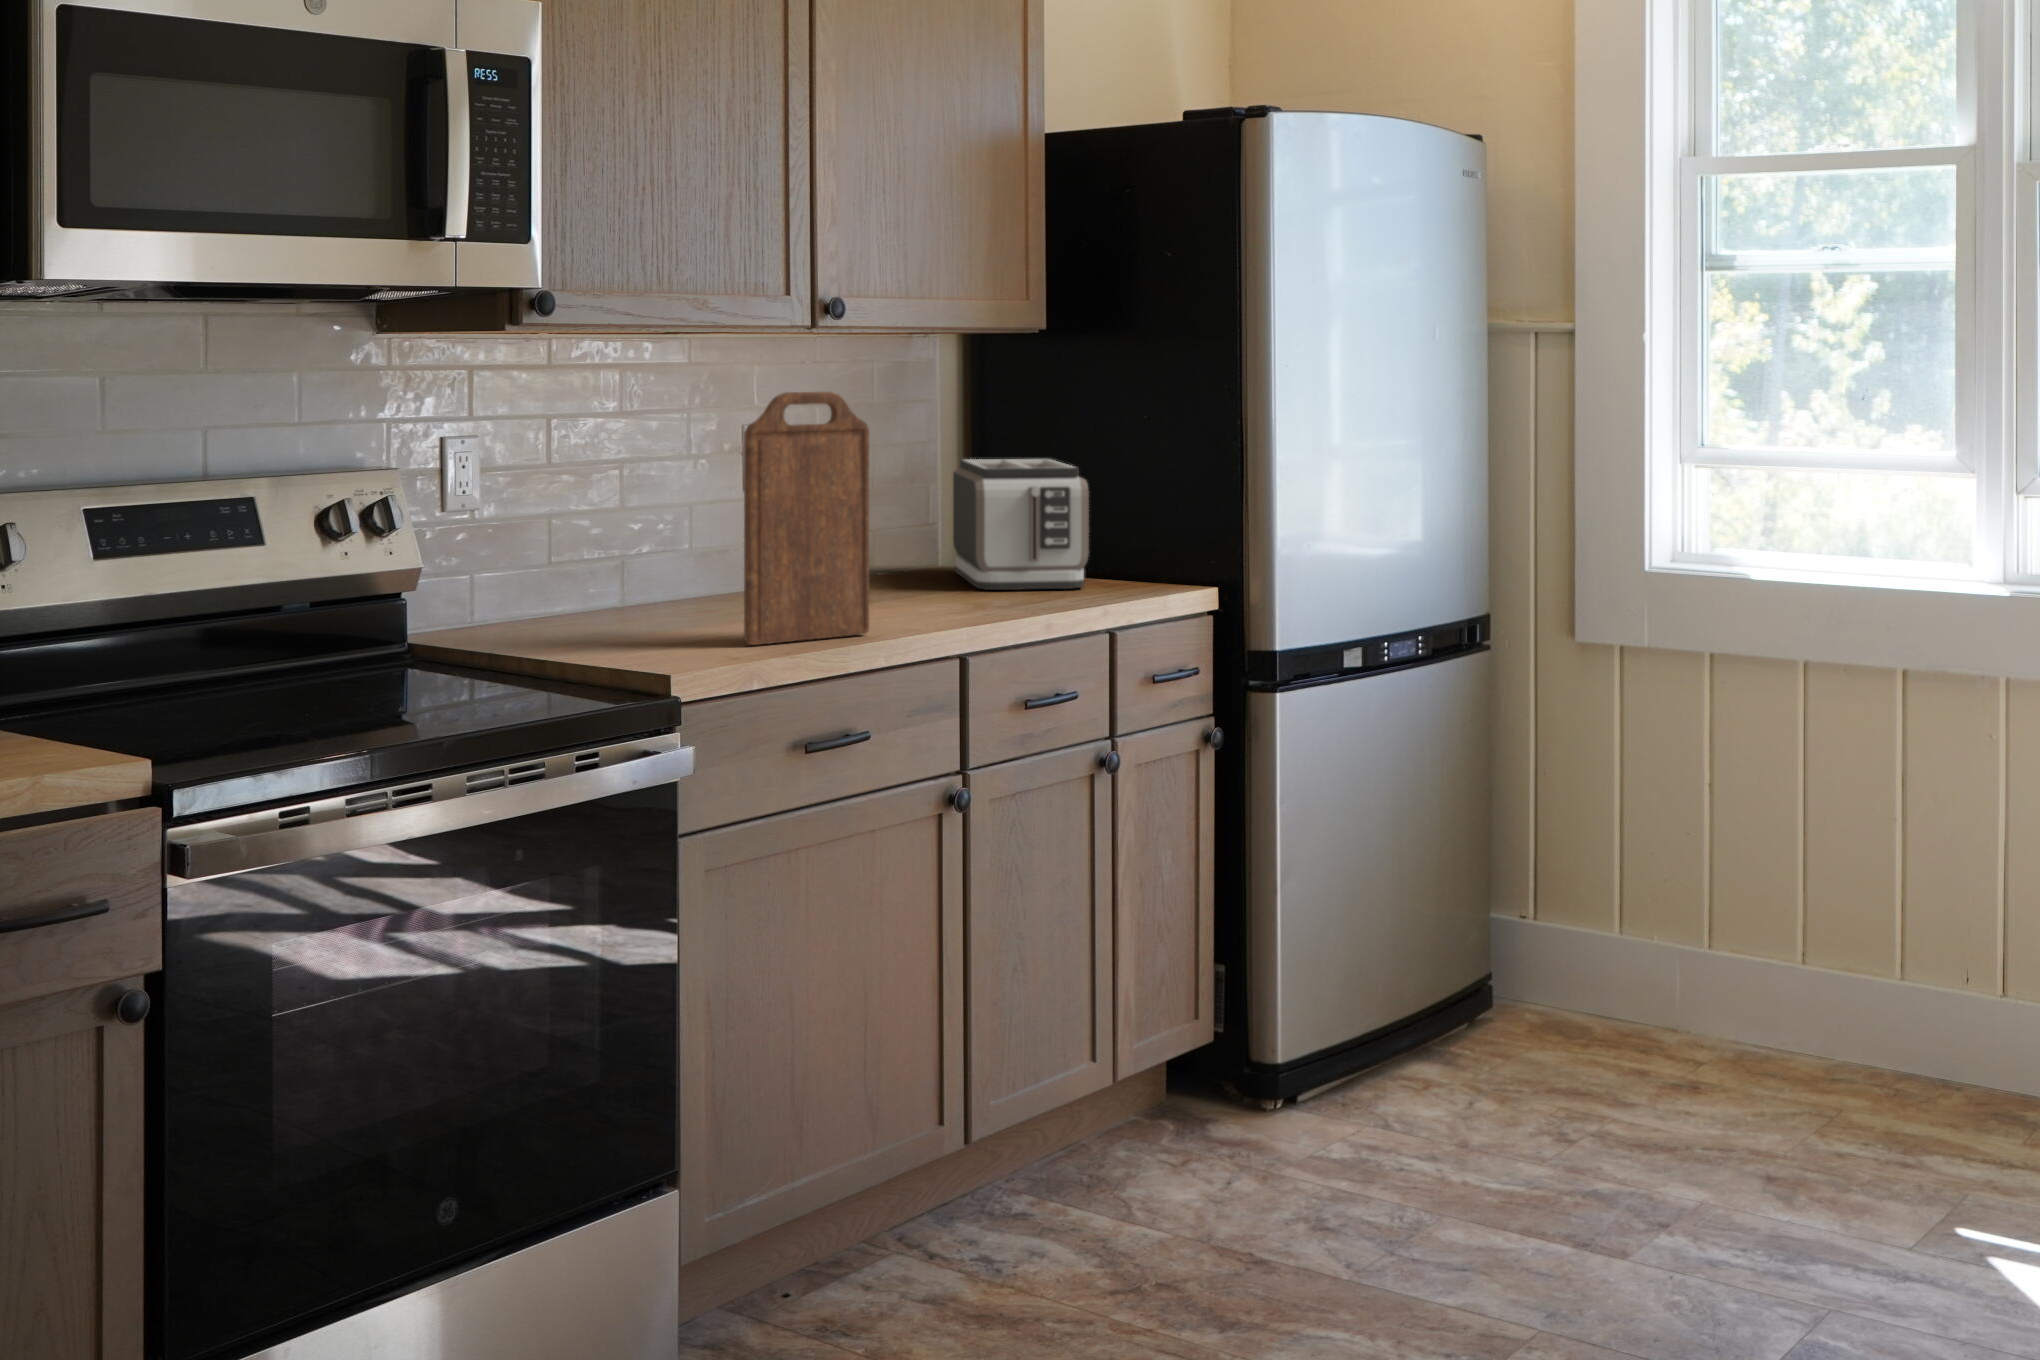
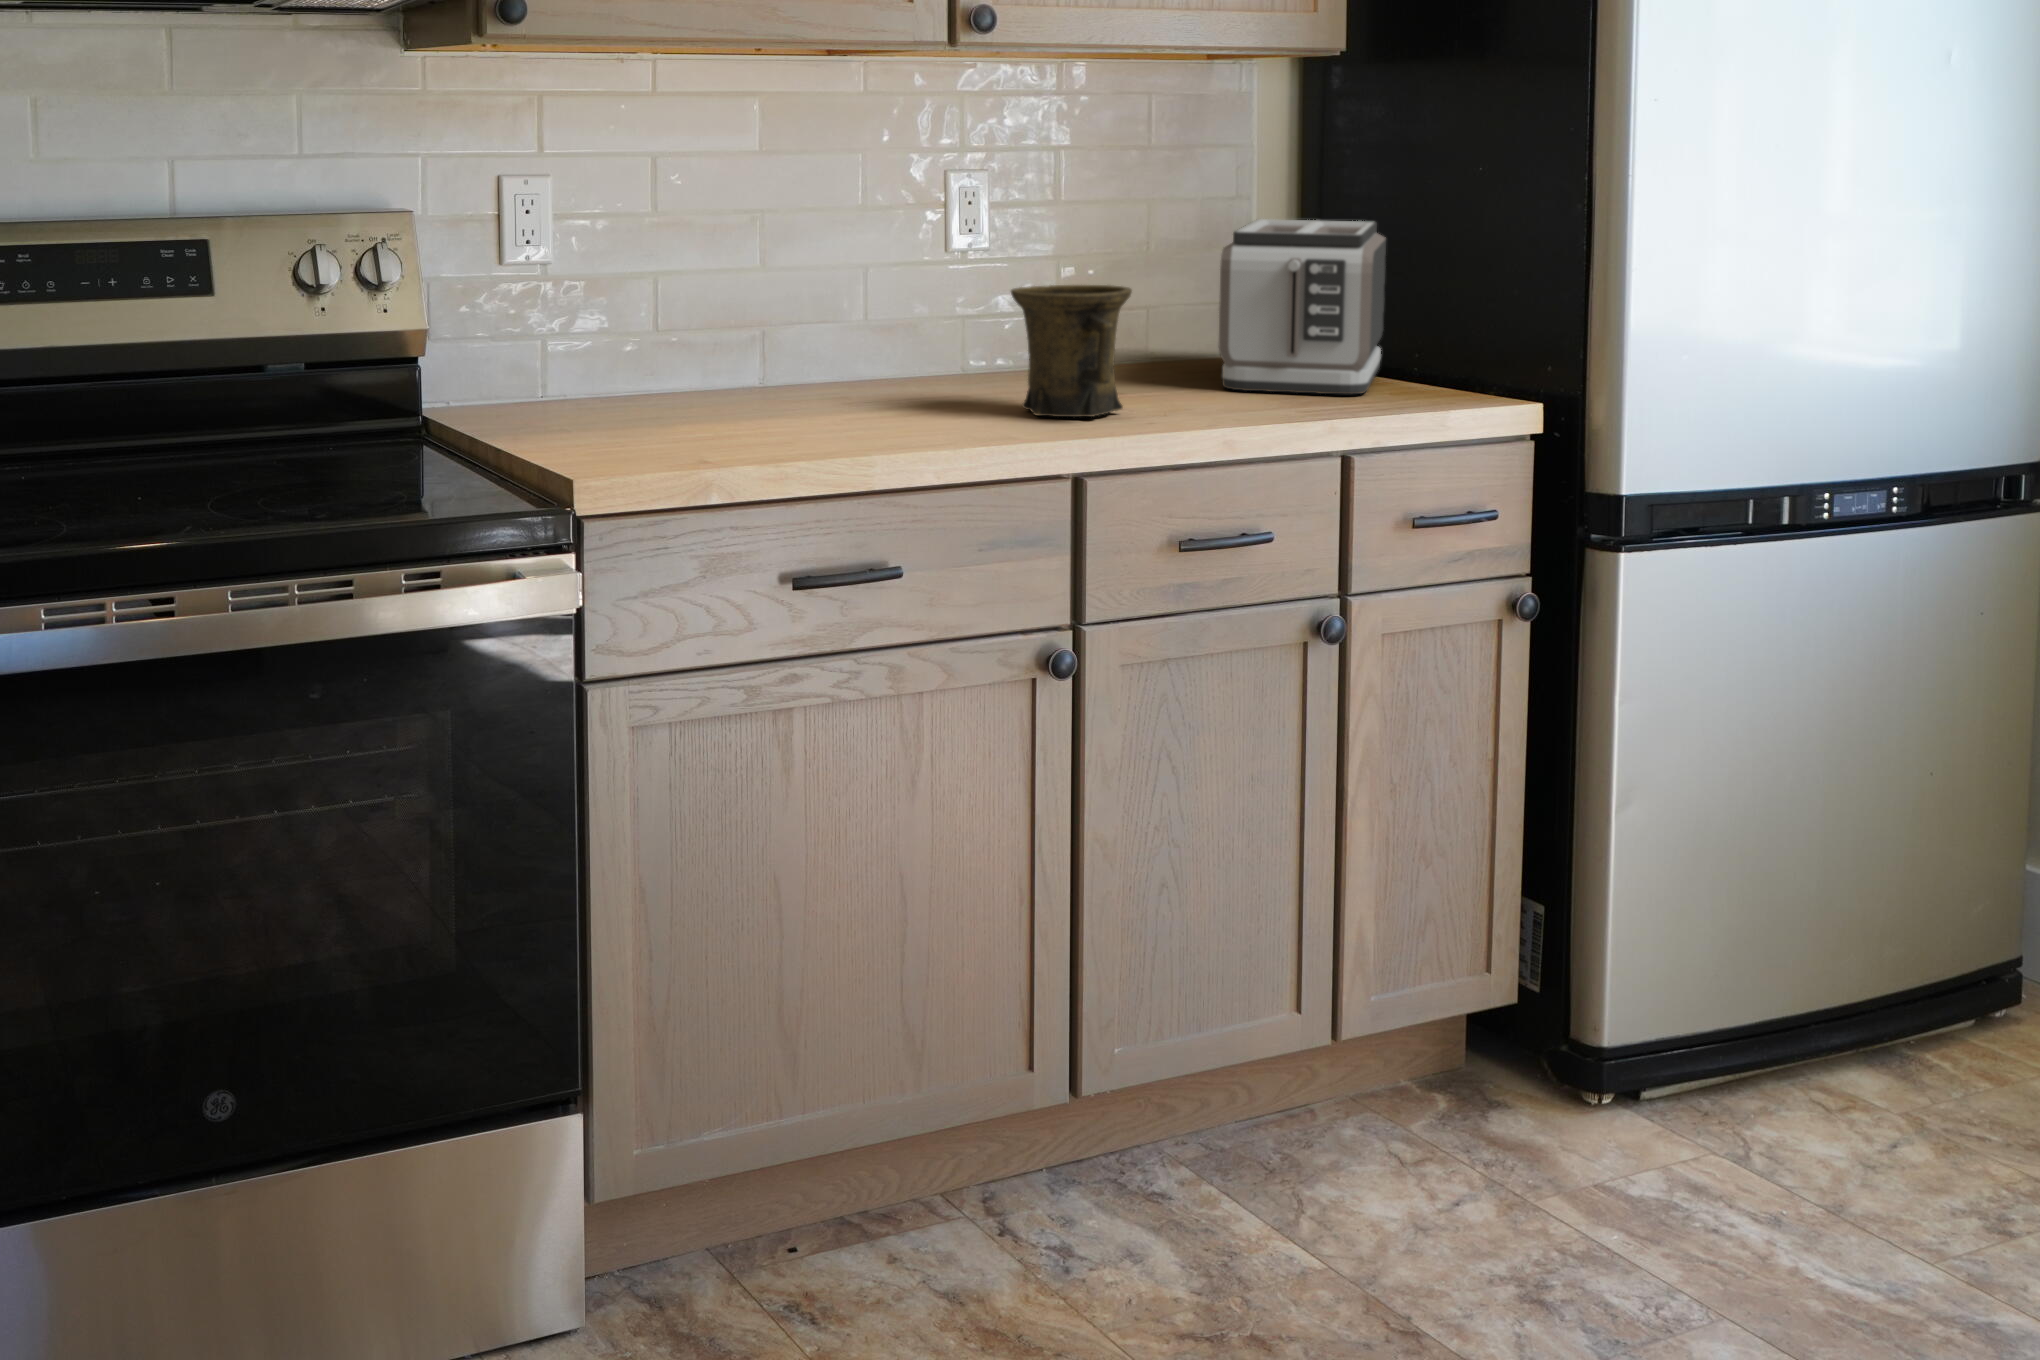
cutting board: present [744,392,869,645] -> none [769,125,952,446]
mug: none [862,512,956,614] -> present [1011,285,1132,417]

